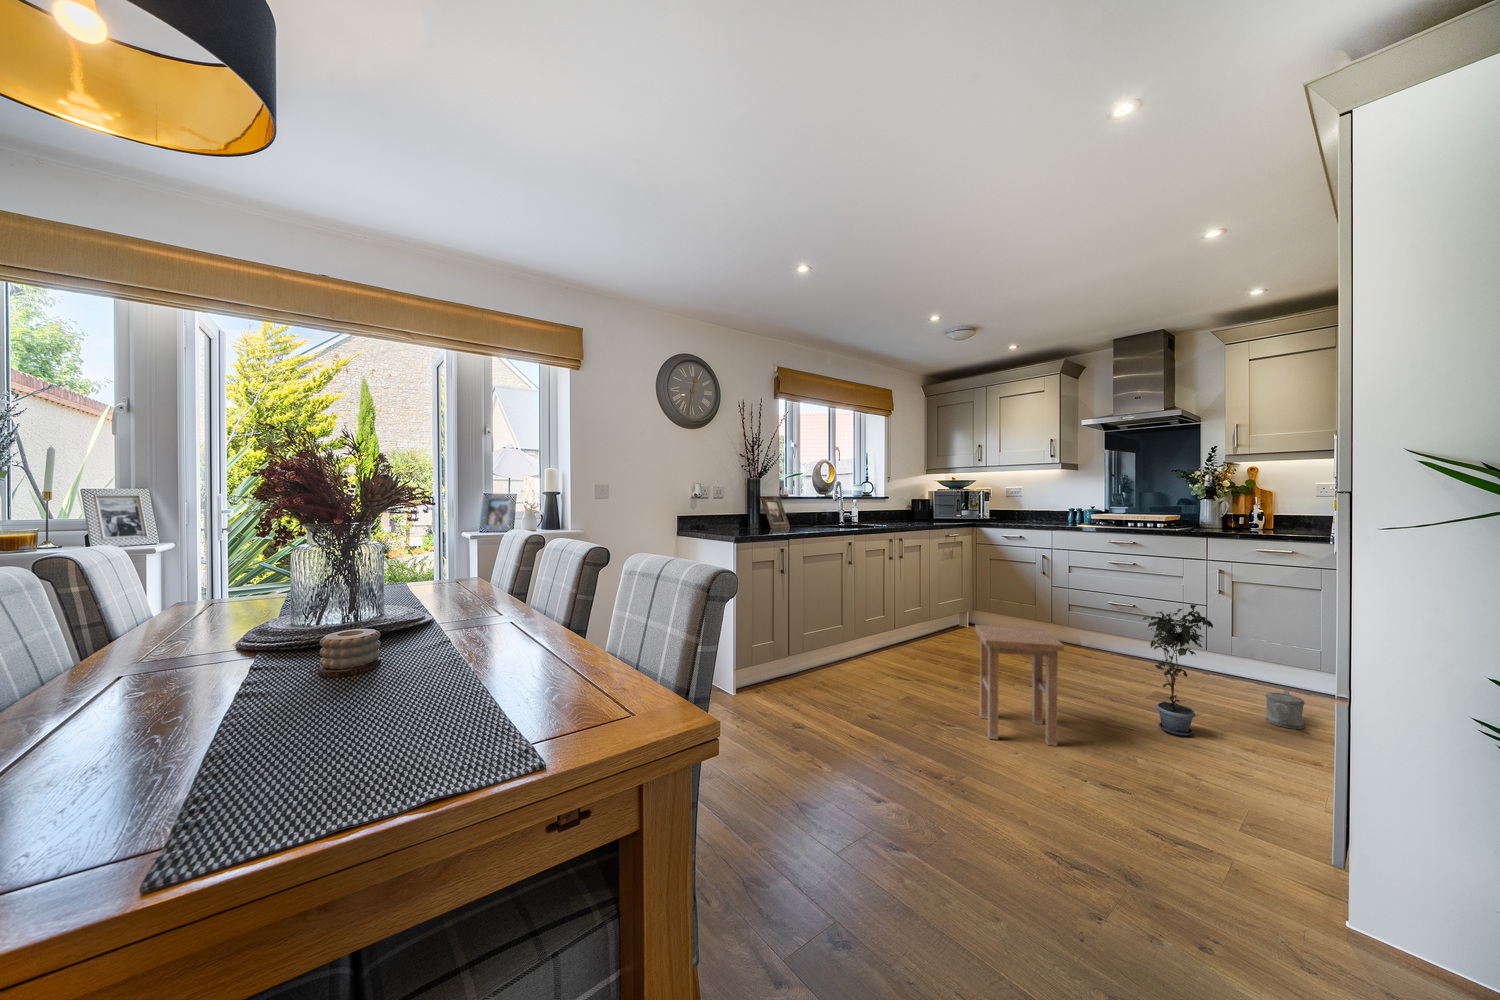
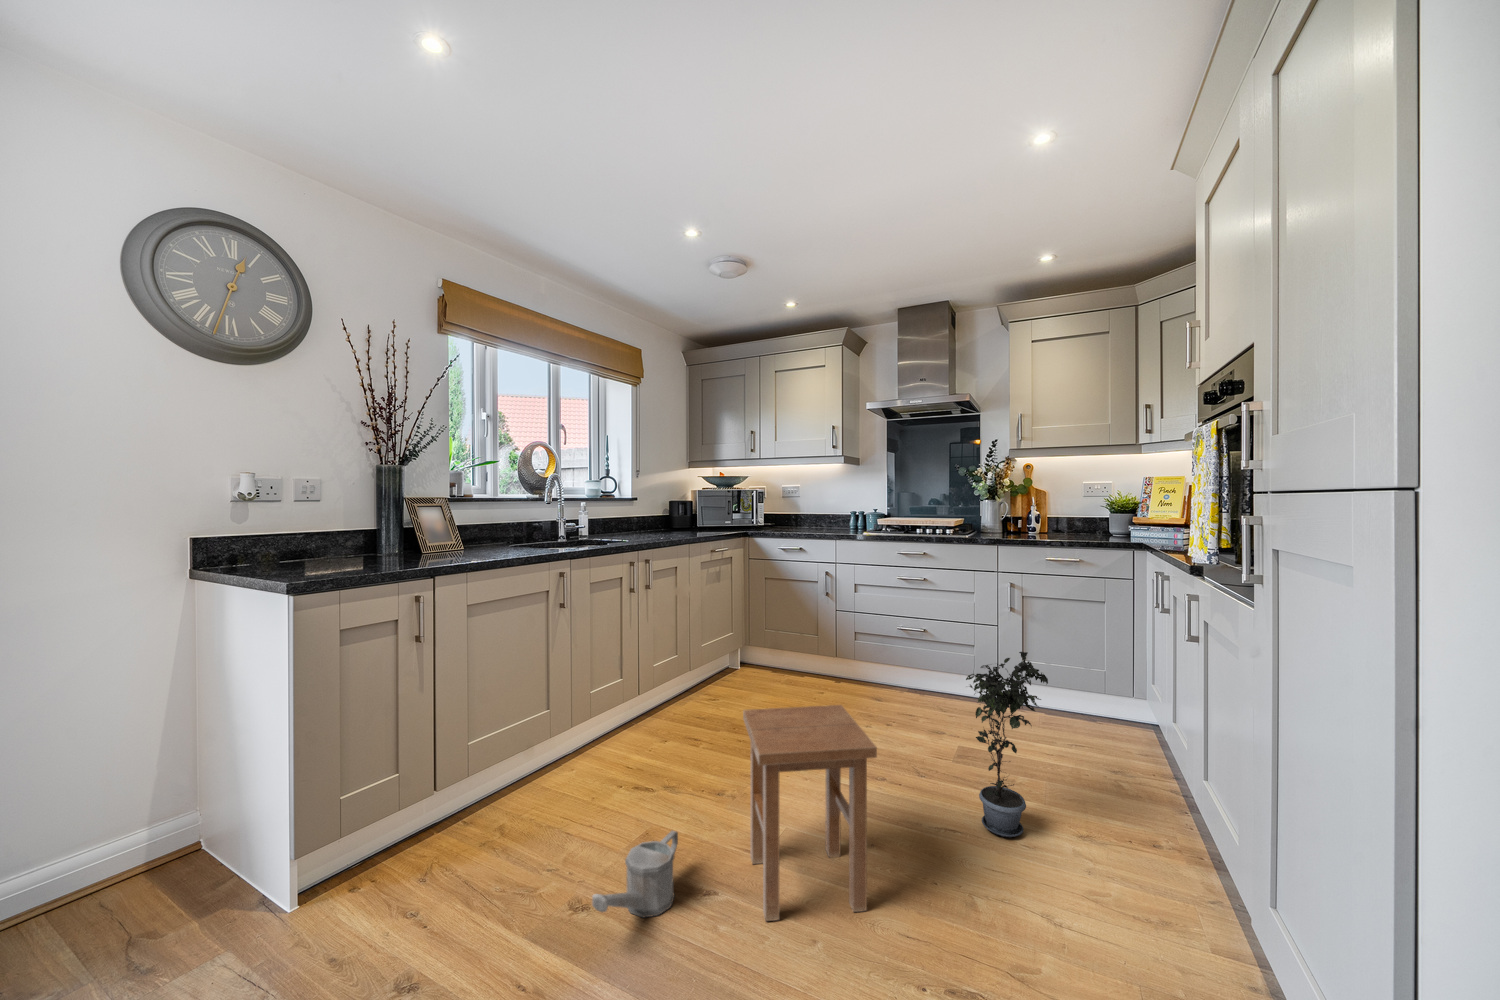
watering can: present [1265,691,1305,729] -> present [592,831,678,917]

